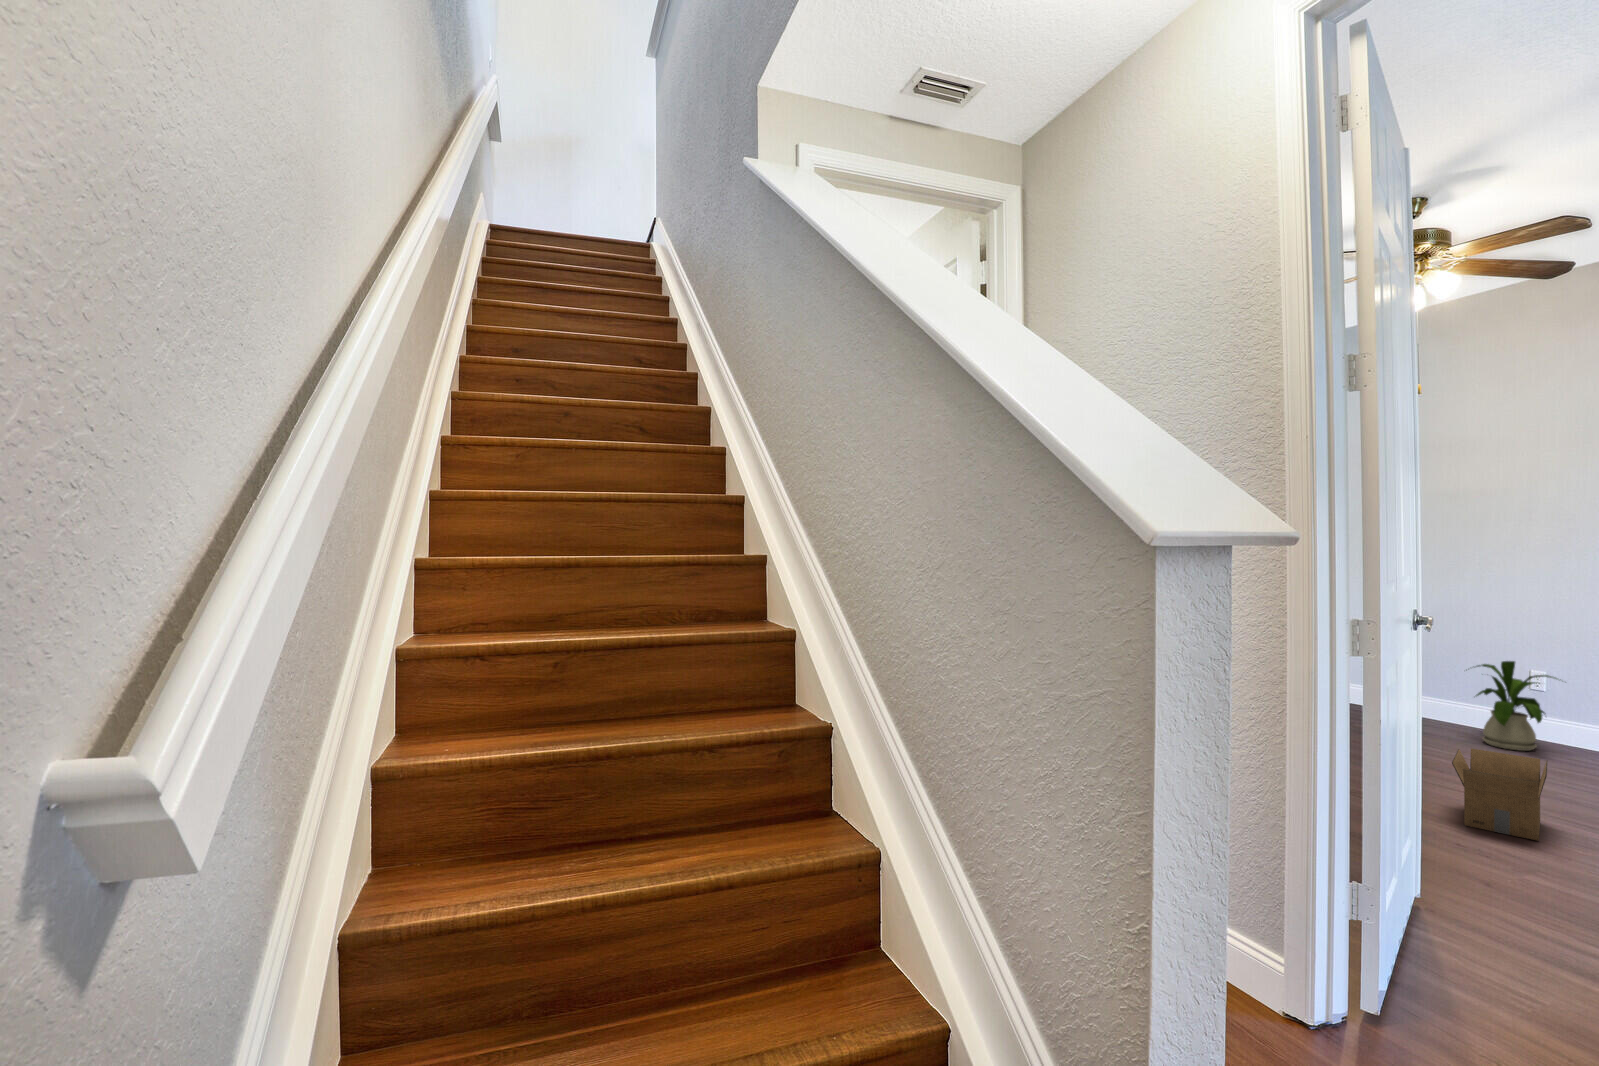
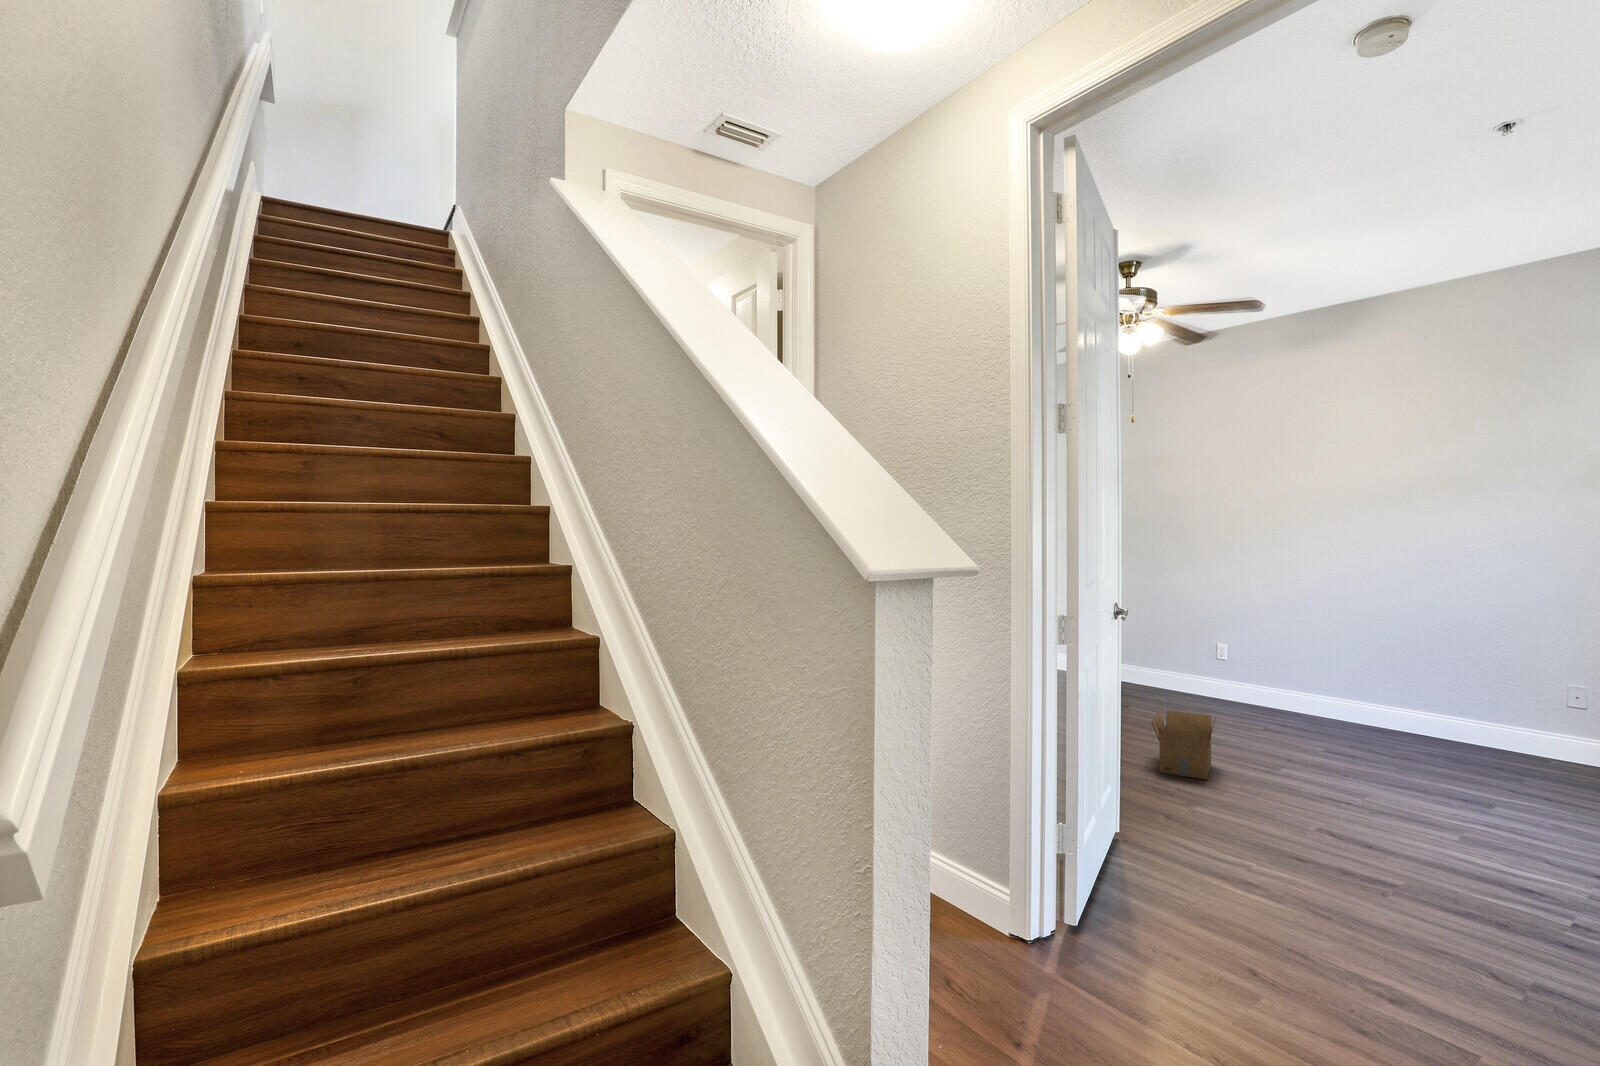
house plant: present [1476,661,1557,751] -> none [1171,638,1238,709]

